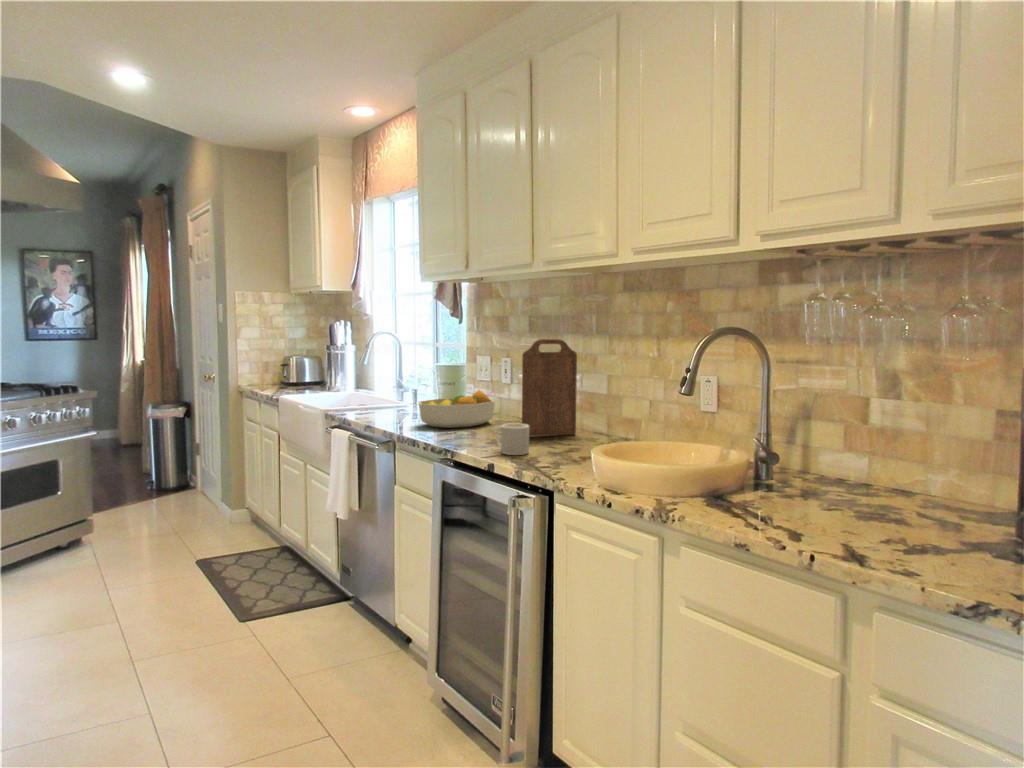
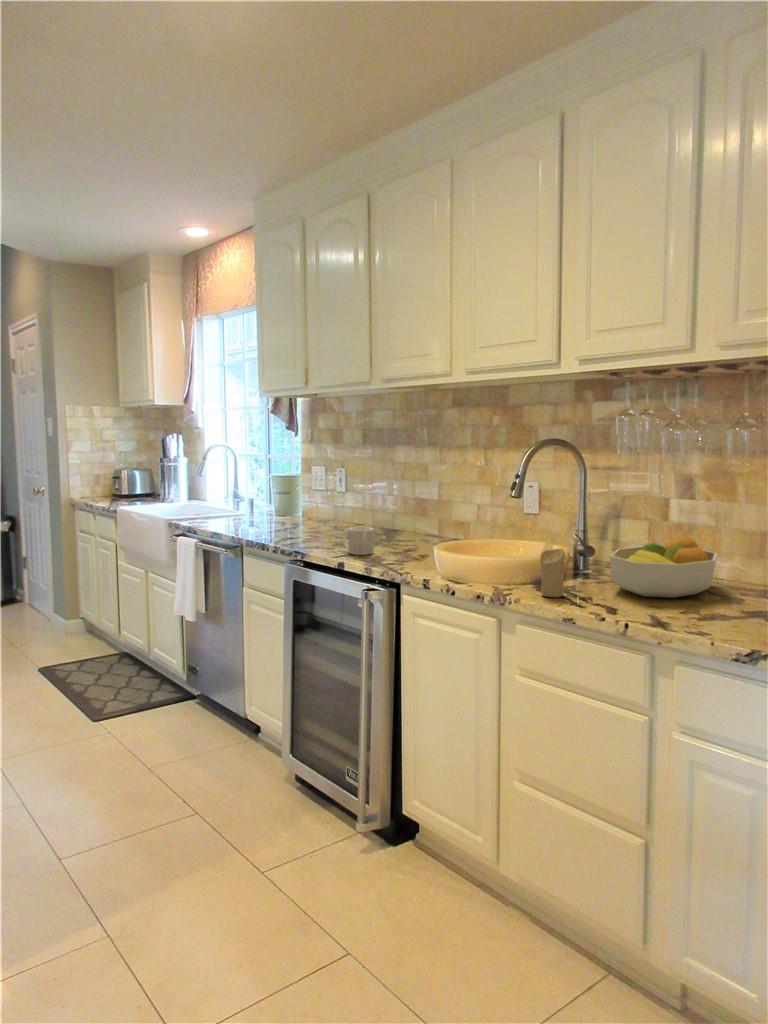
cutting board: present [522,339,577,436] -> none [363,450,412,539]
fruit bowl: present [419,390,495,428] -> present [610,535,717,598]
candle: none [710,457,739,515] -> present [540,549,565,597]

